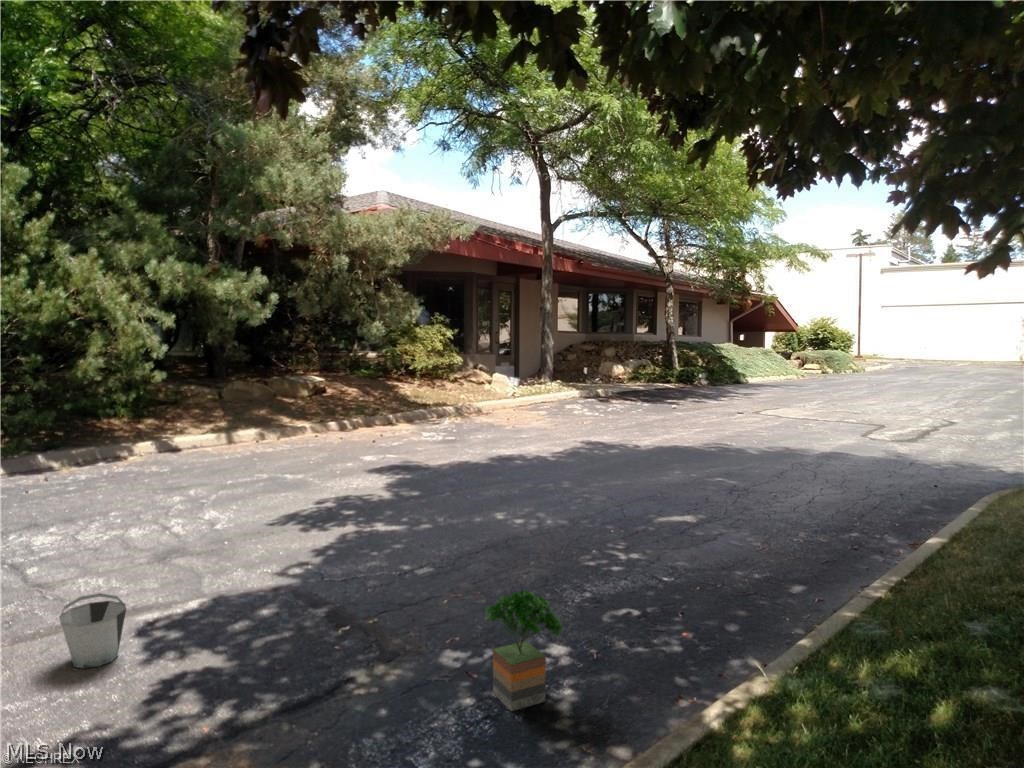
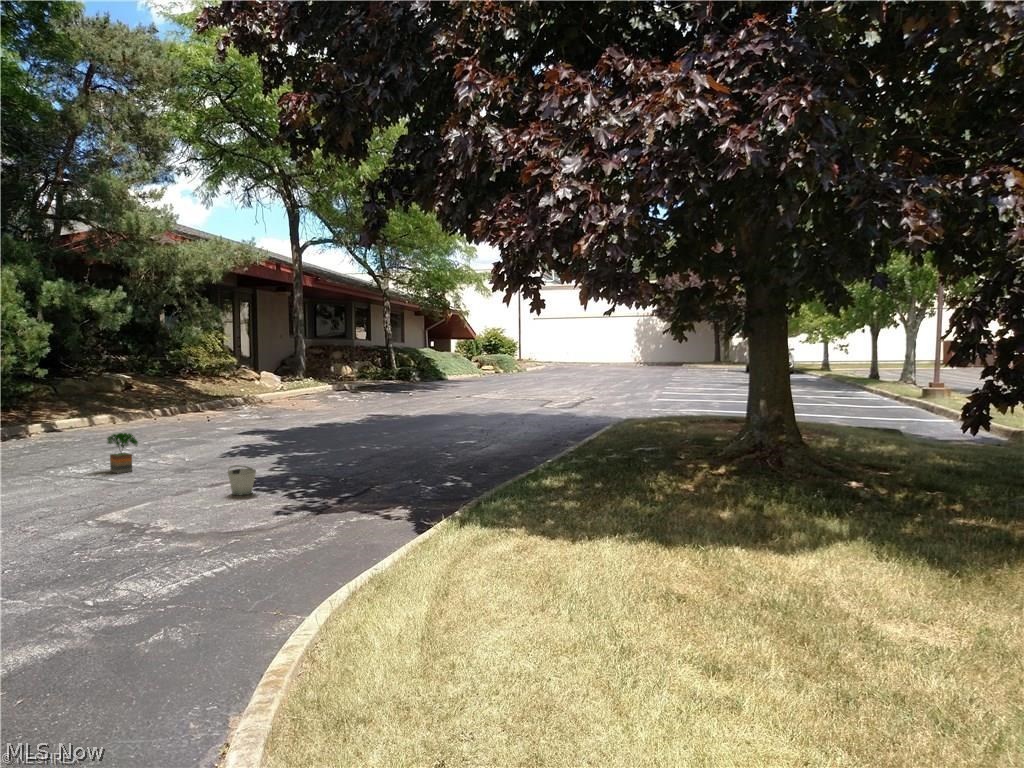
potted tree: present [486,590,563,711] -> present [107,433,138,473]

